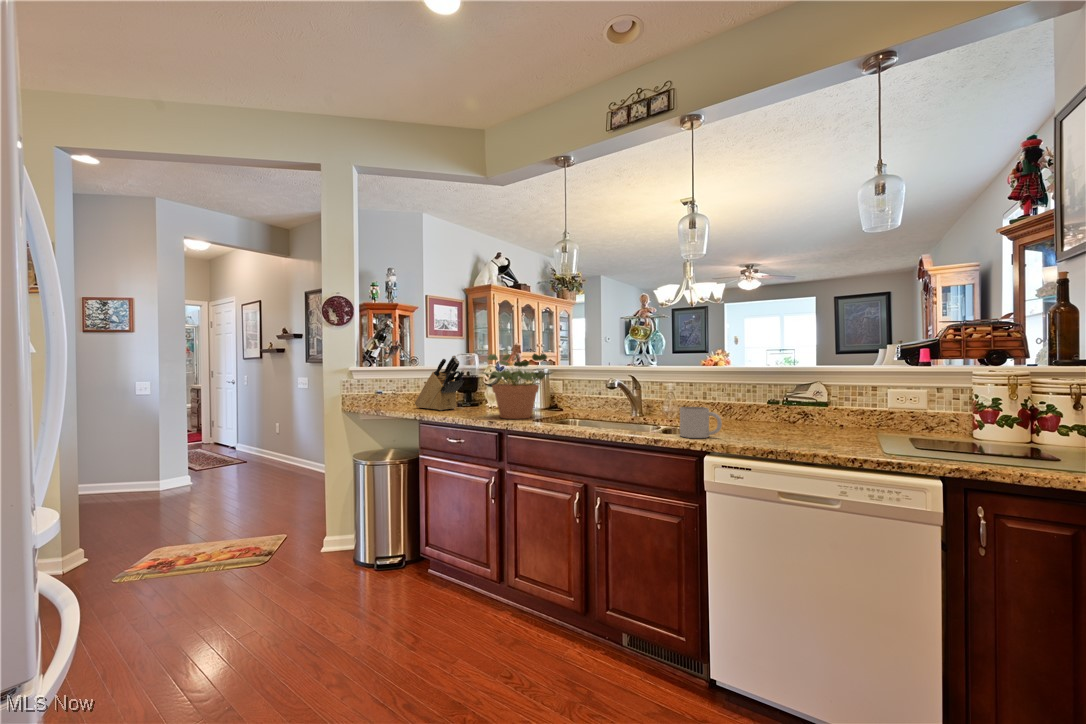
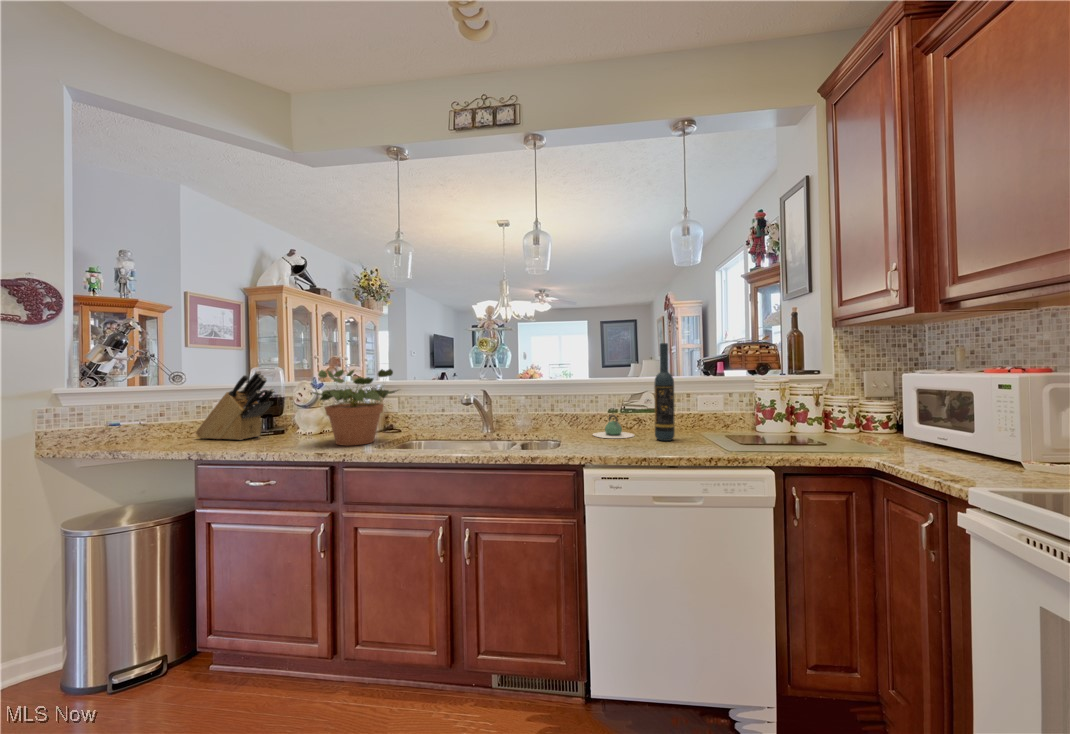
wine bottle: none [810,324,835,438] -> present [654,343,675,441]
teapot: none [742,406,792,431] -> present [593,415,634,438]
mug: present [680,407,722,438] -> none [555,421,594,452]

